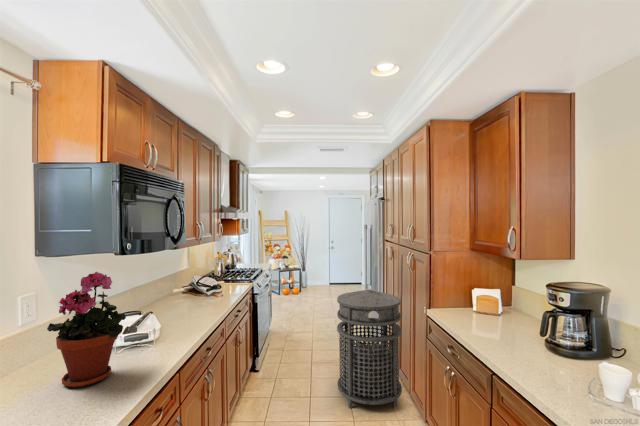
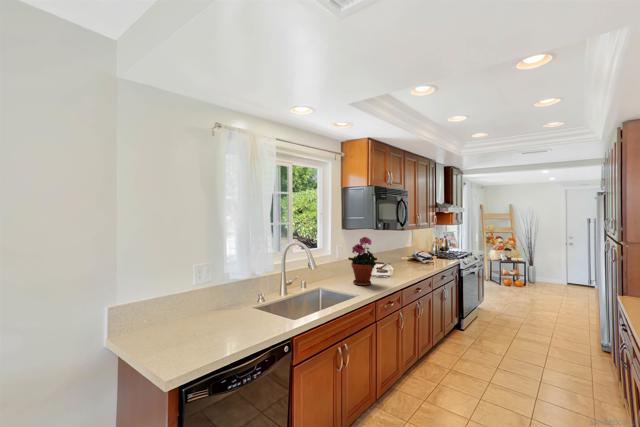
trash can: present [337,290,402,408] -> none [531,278,605,387]

